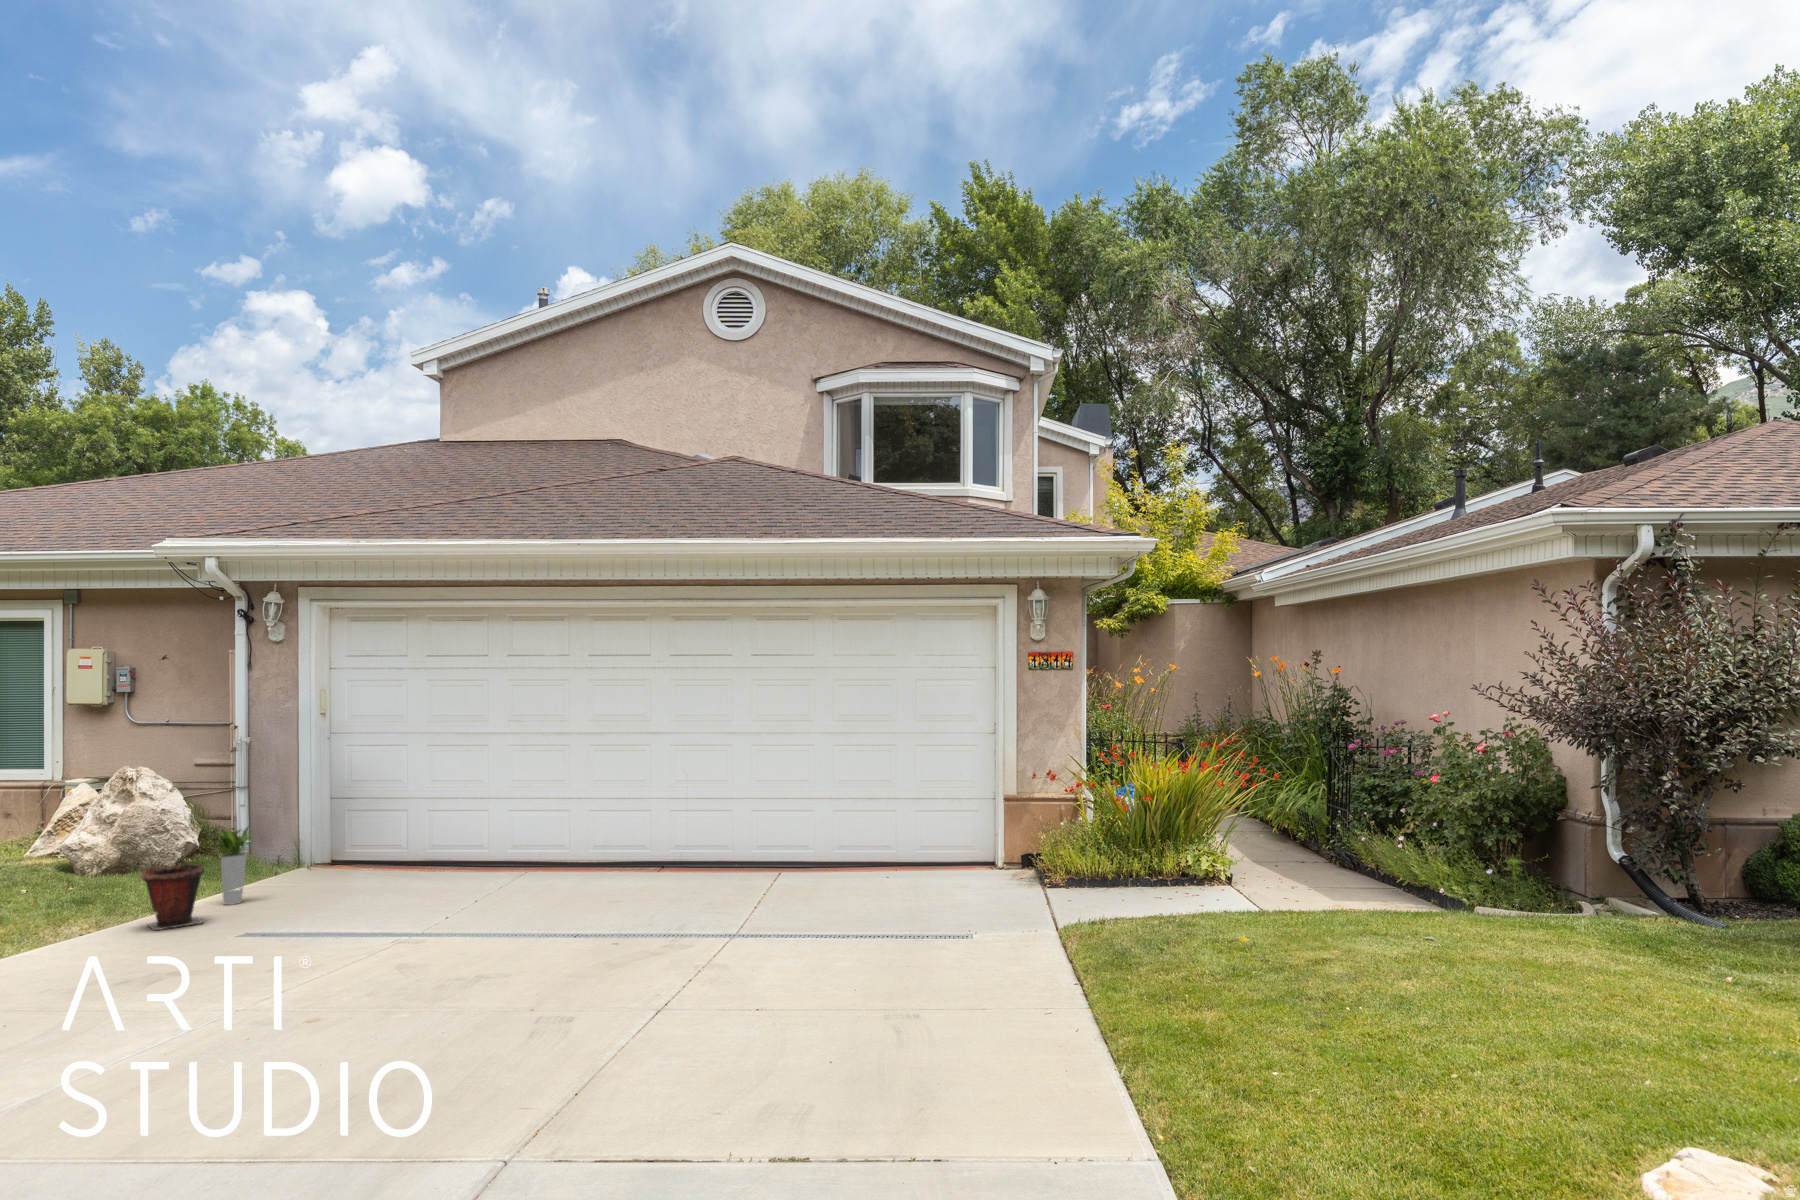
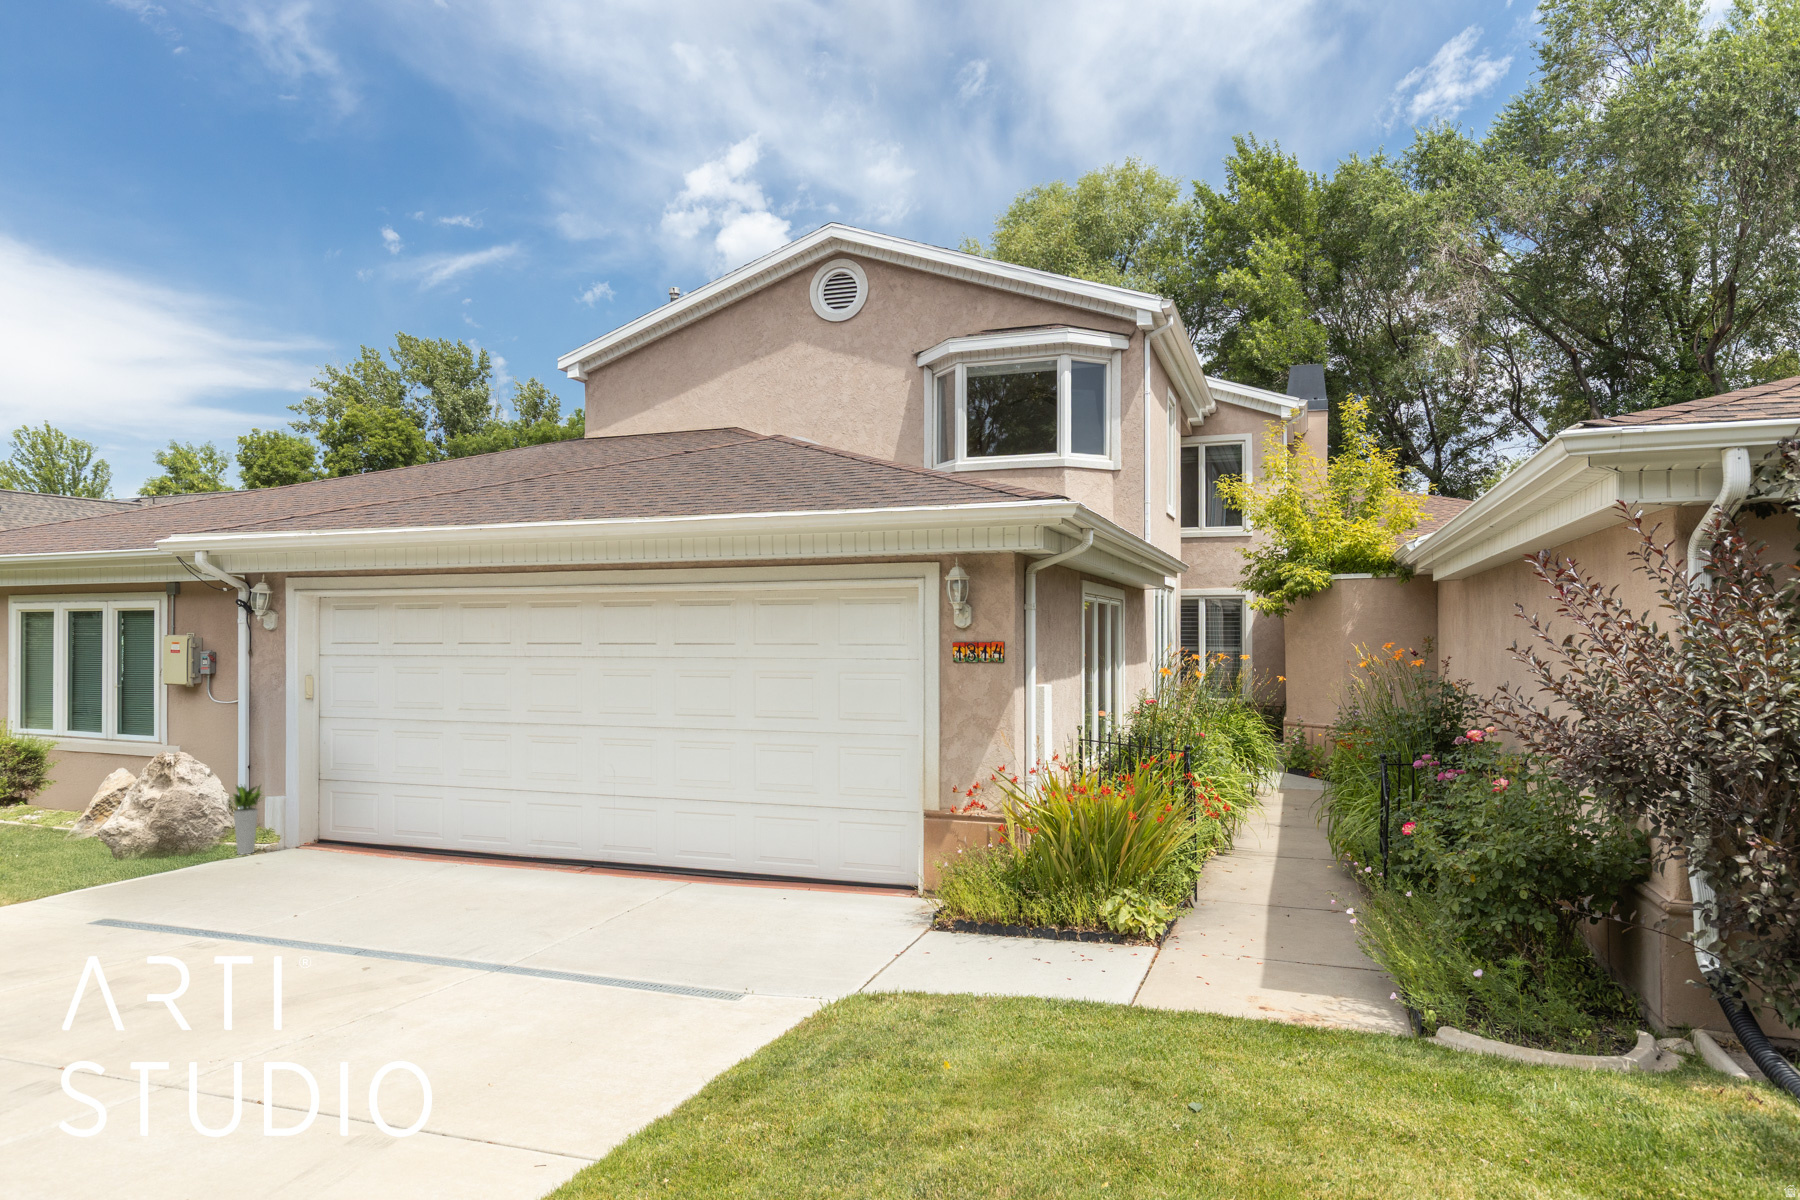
waste bin: present [141,865,205,930] -> none [135,816,196,874]

